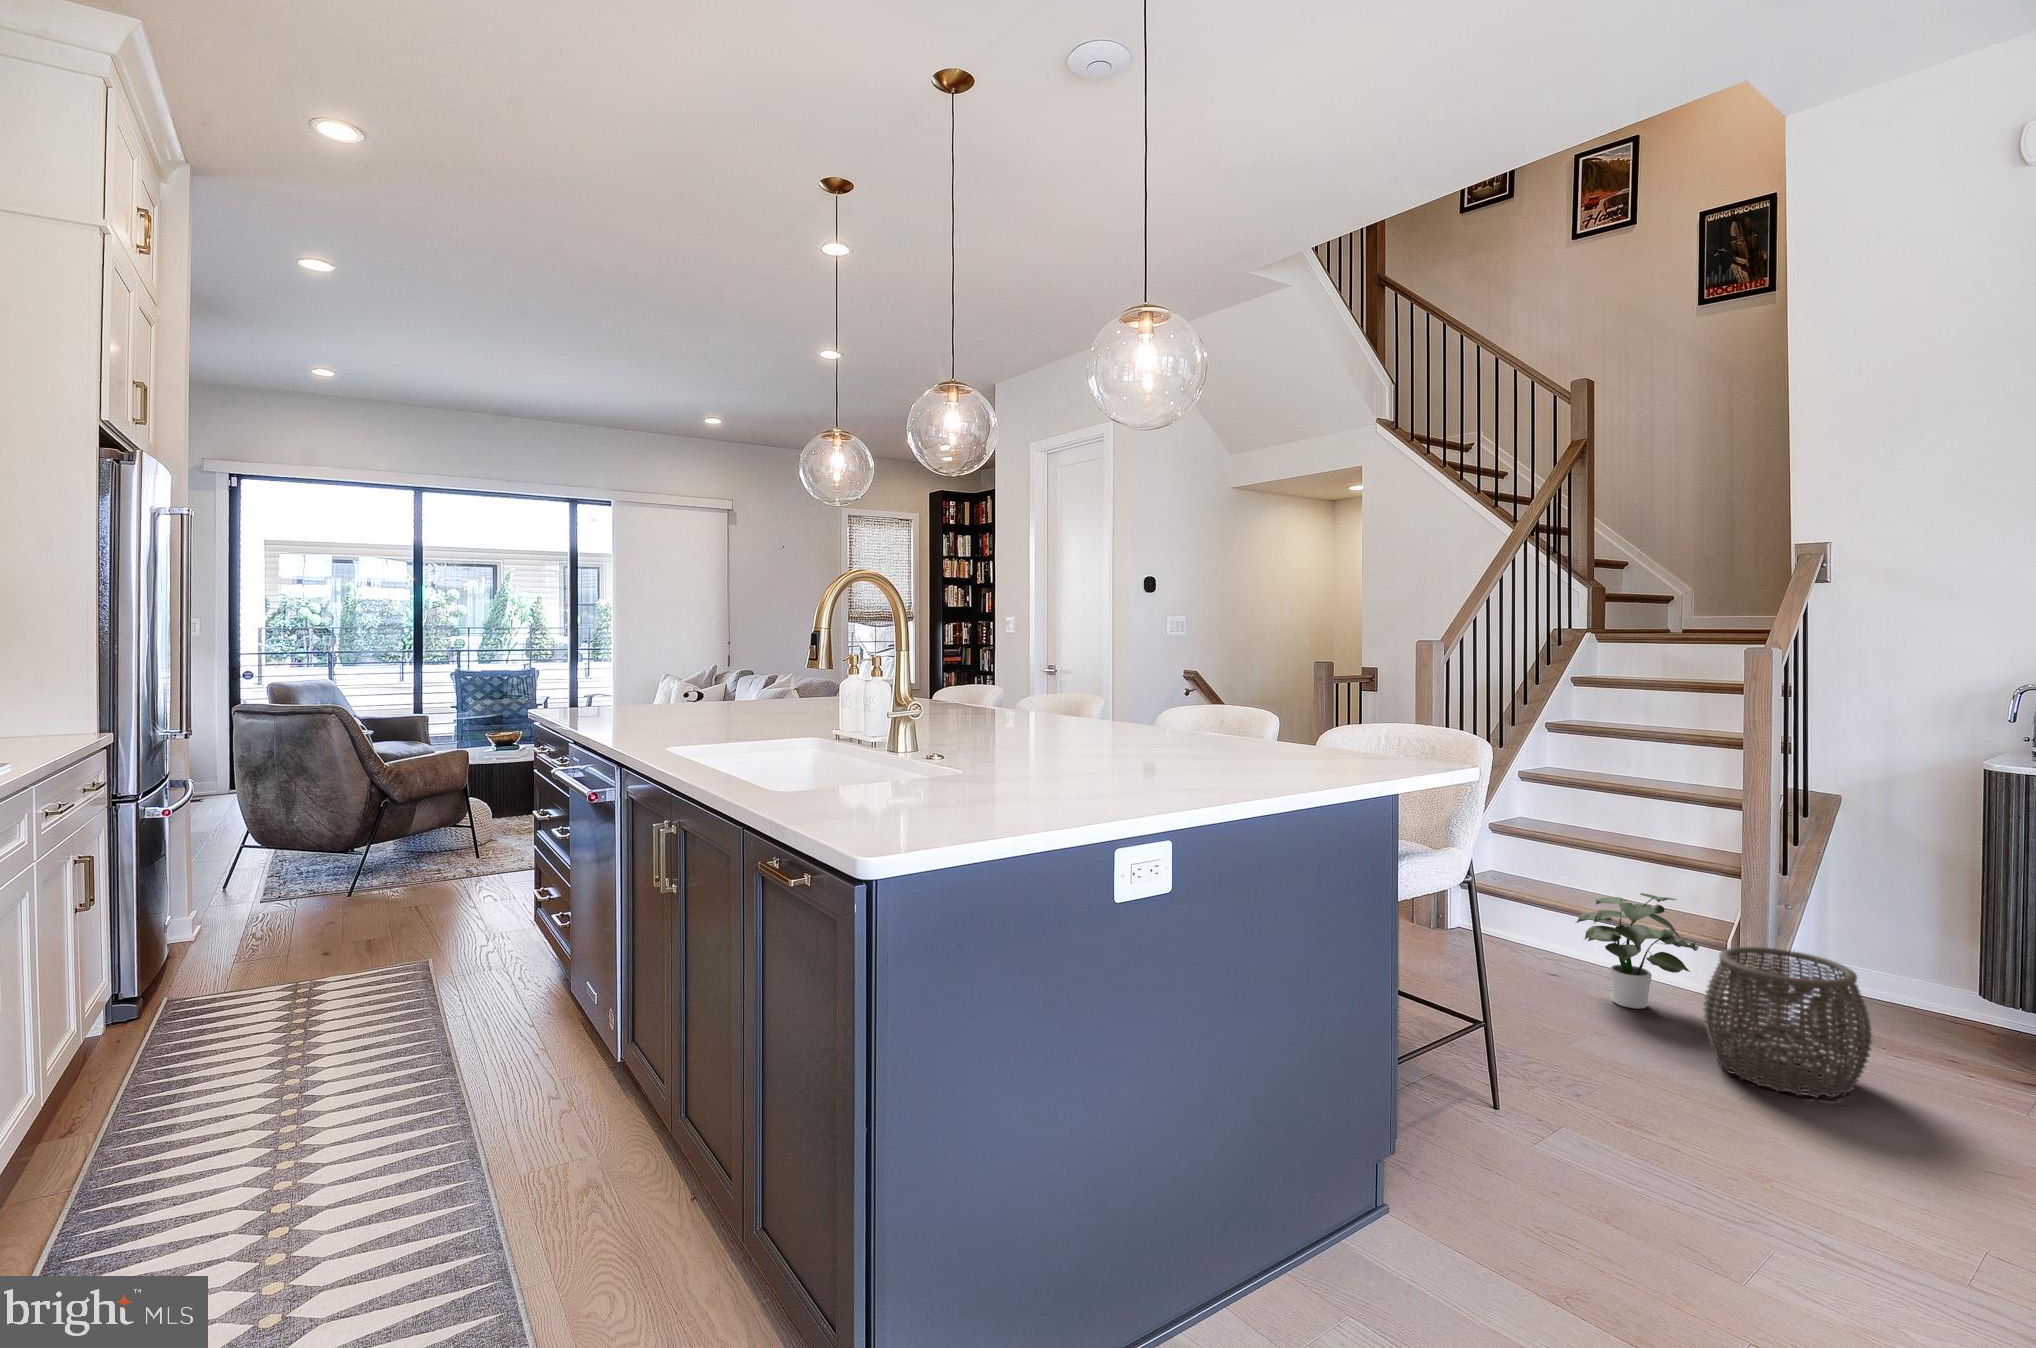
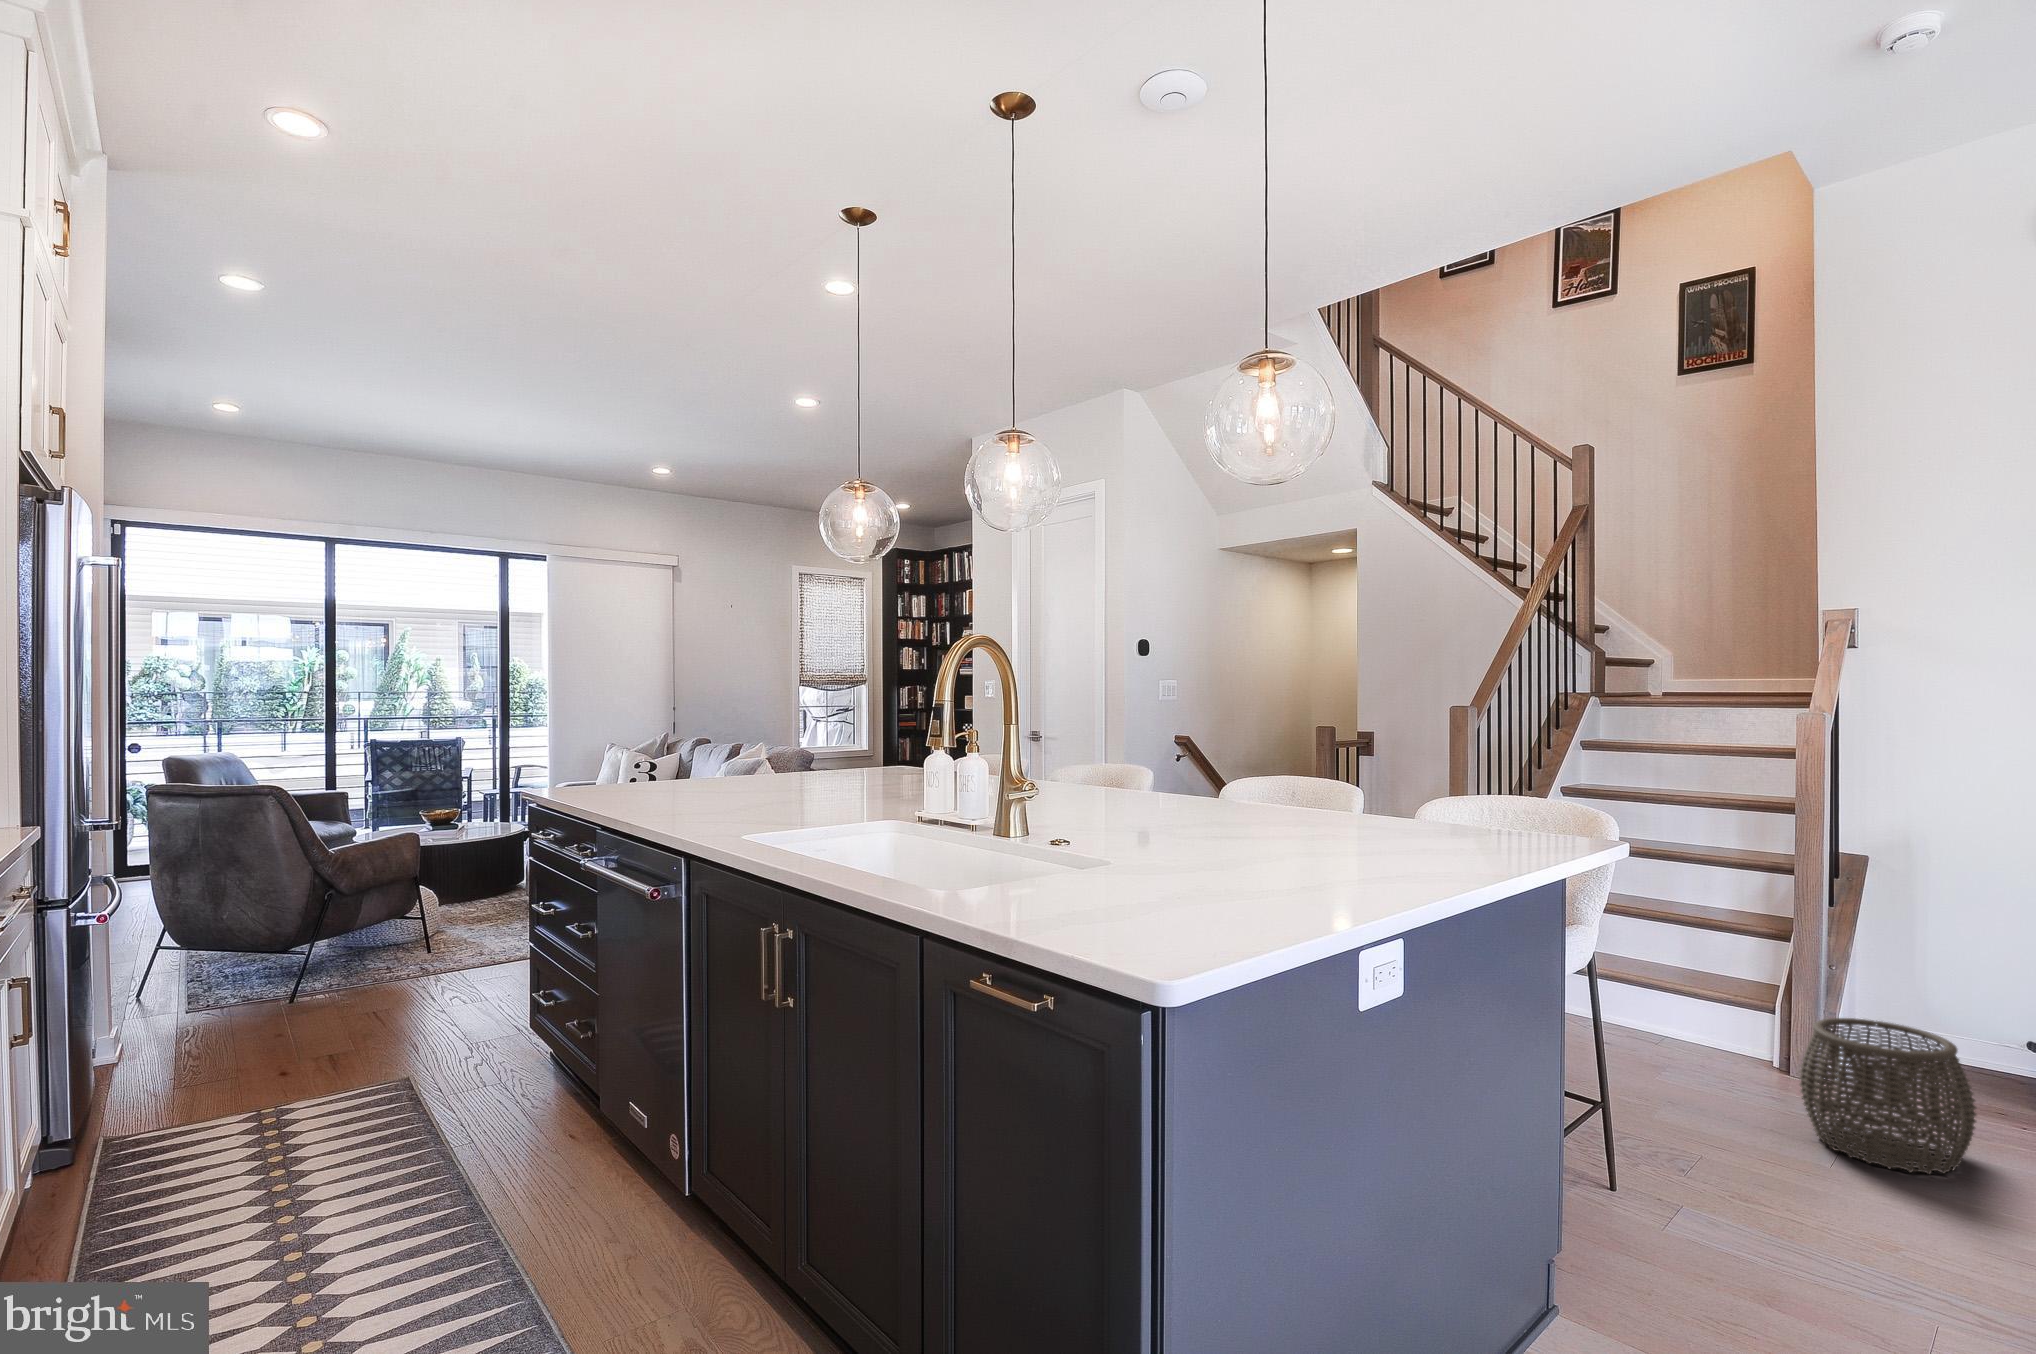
potted plant: present [1576,893,1700,1009] -> none [1640,963,1770,1083]

